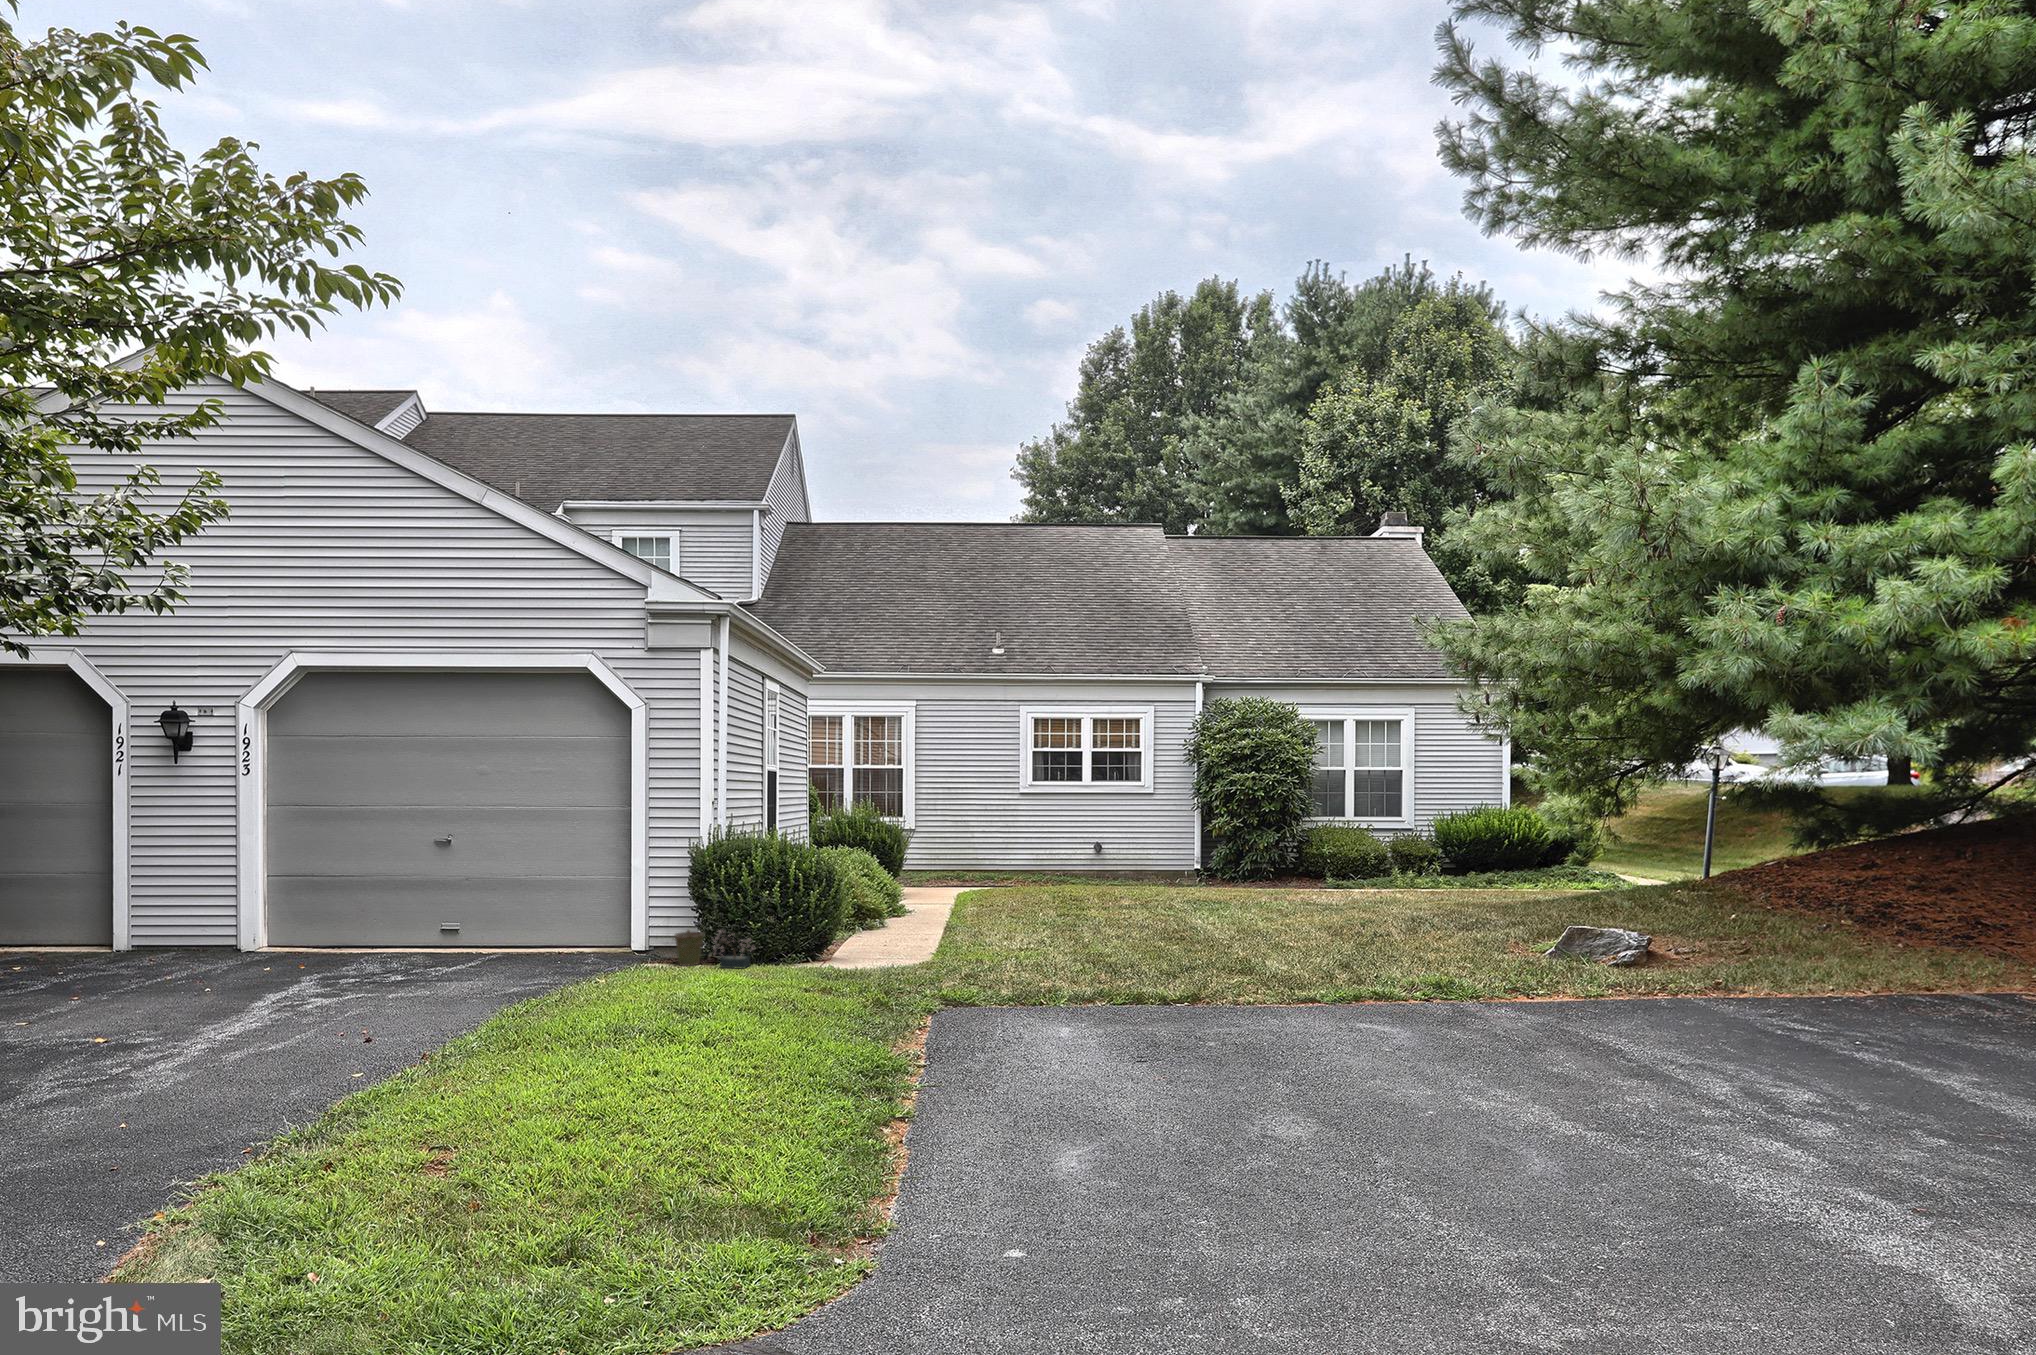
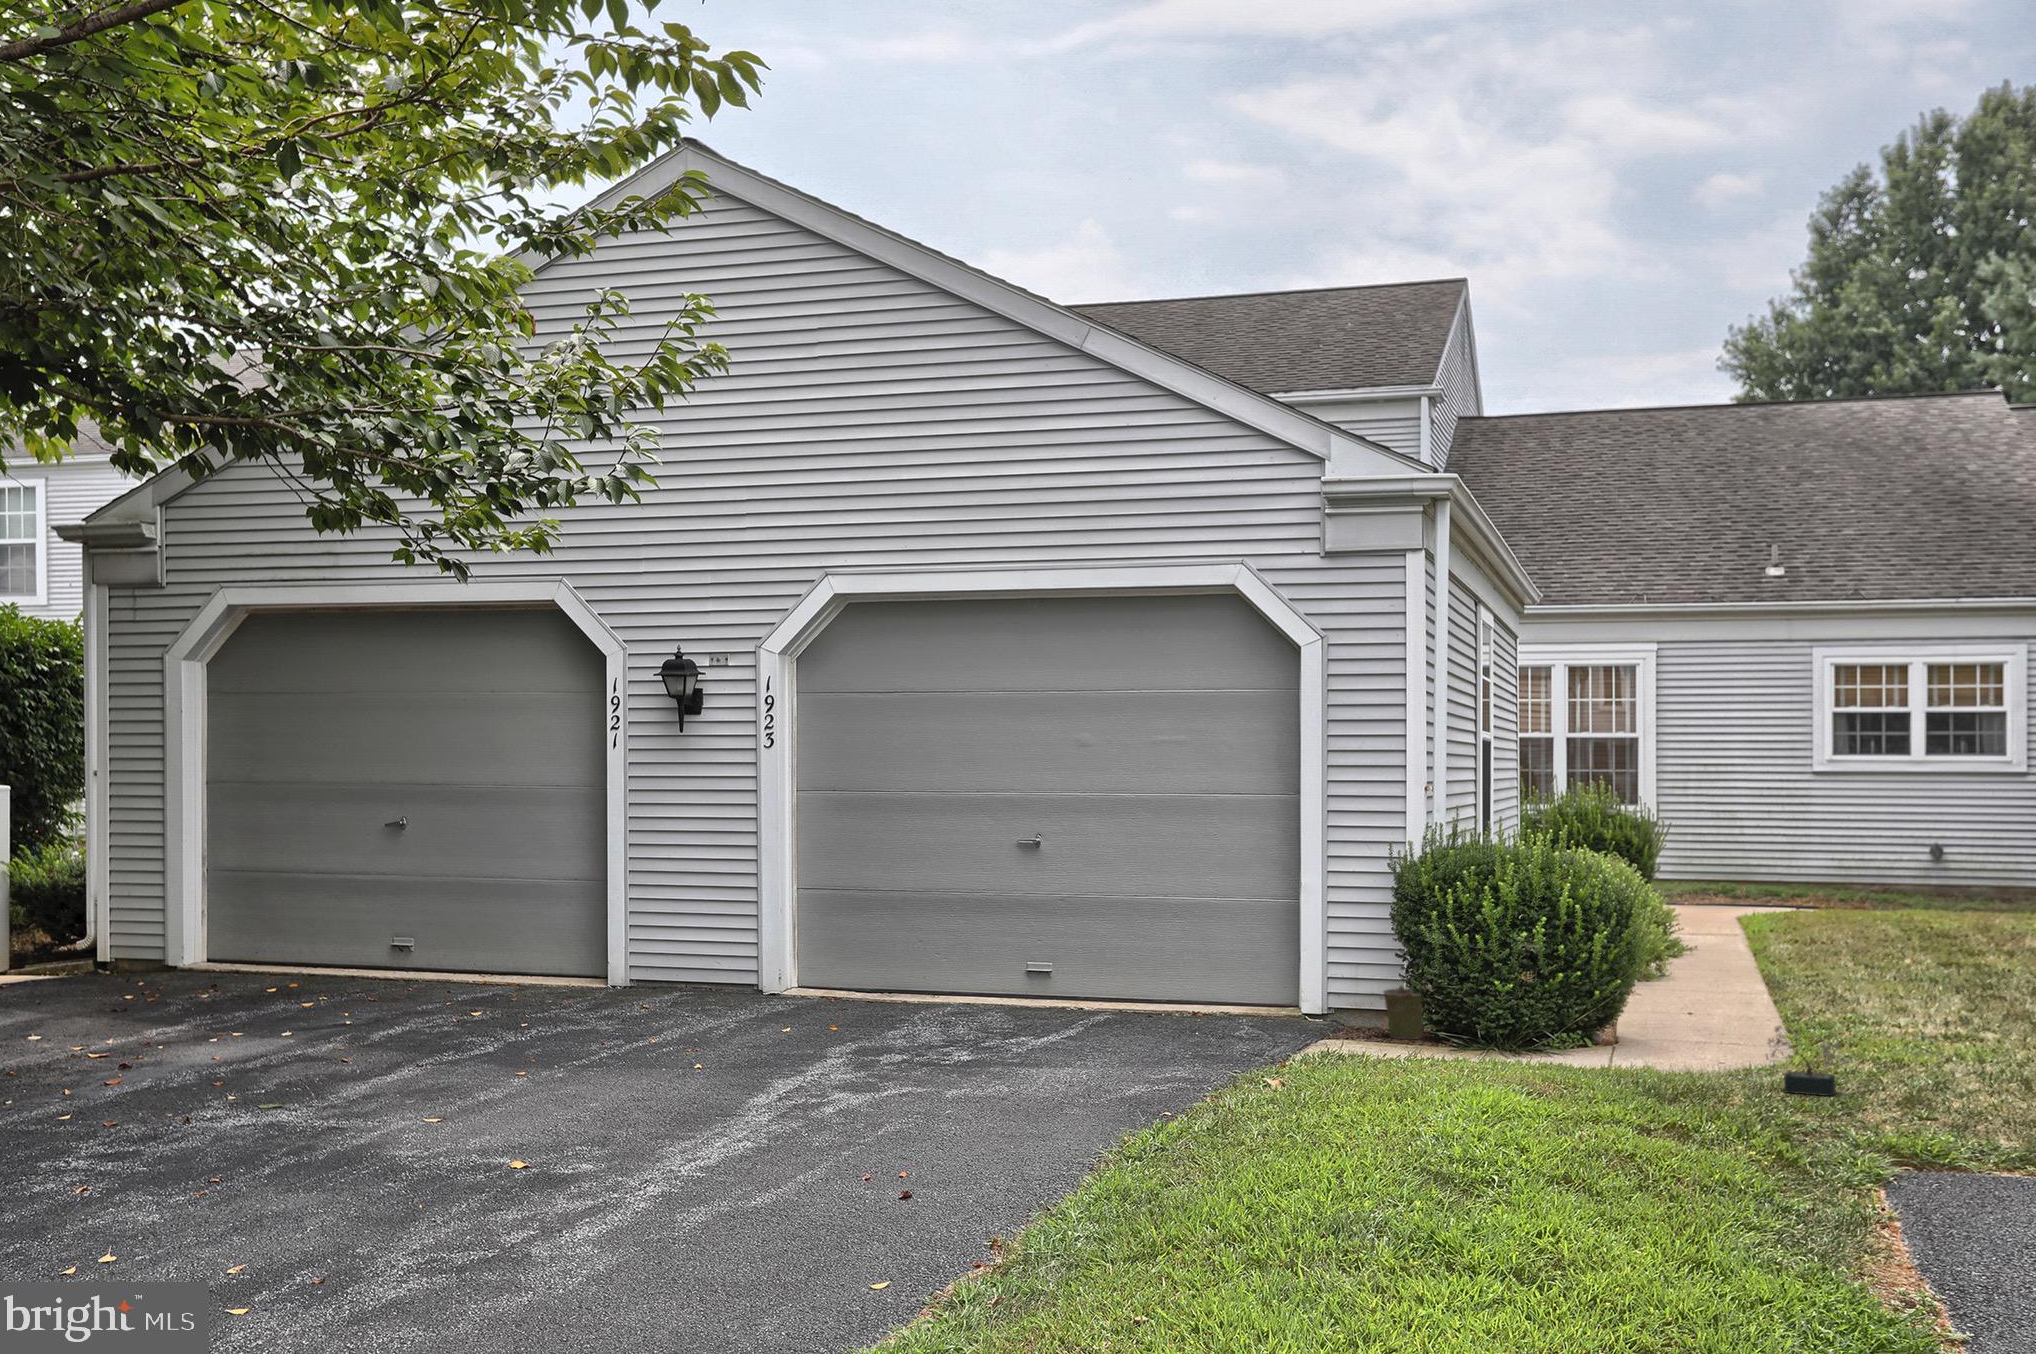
decorative plant: present [714,931,753,969] -> present [1766,1025,1847,1096]

